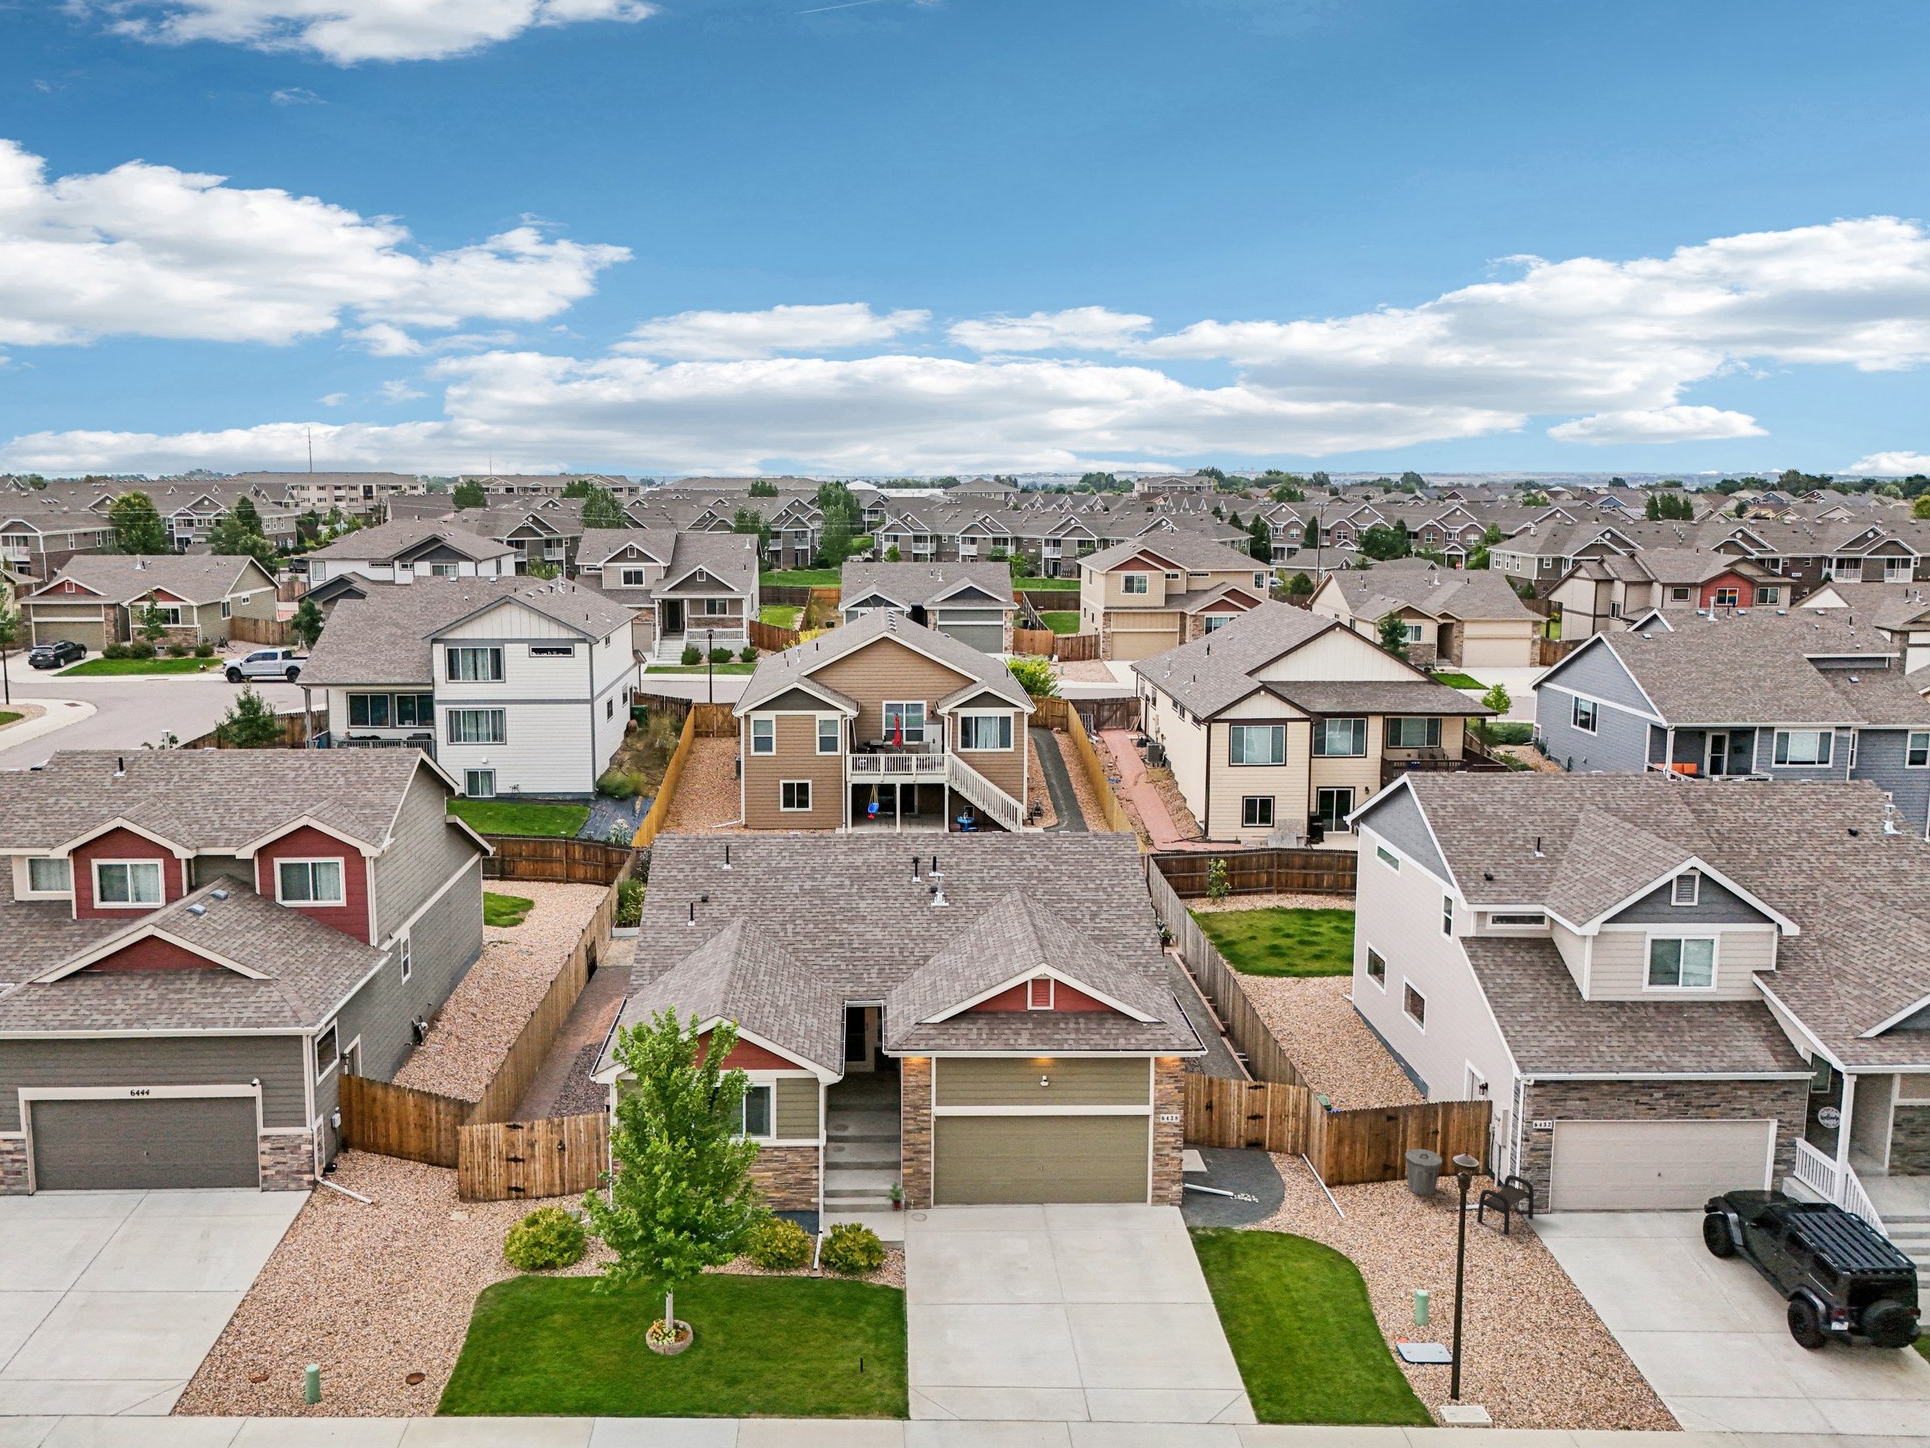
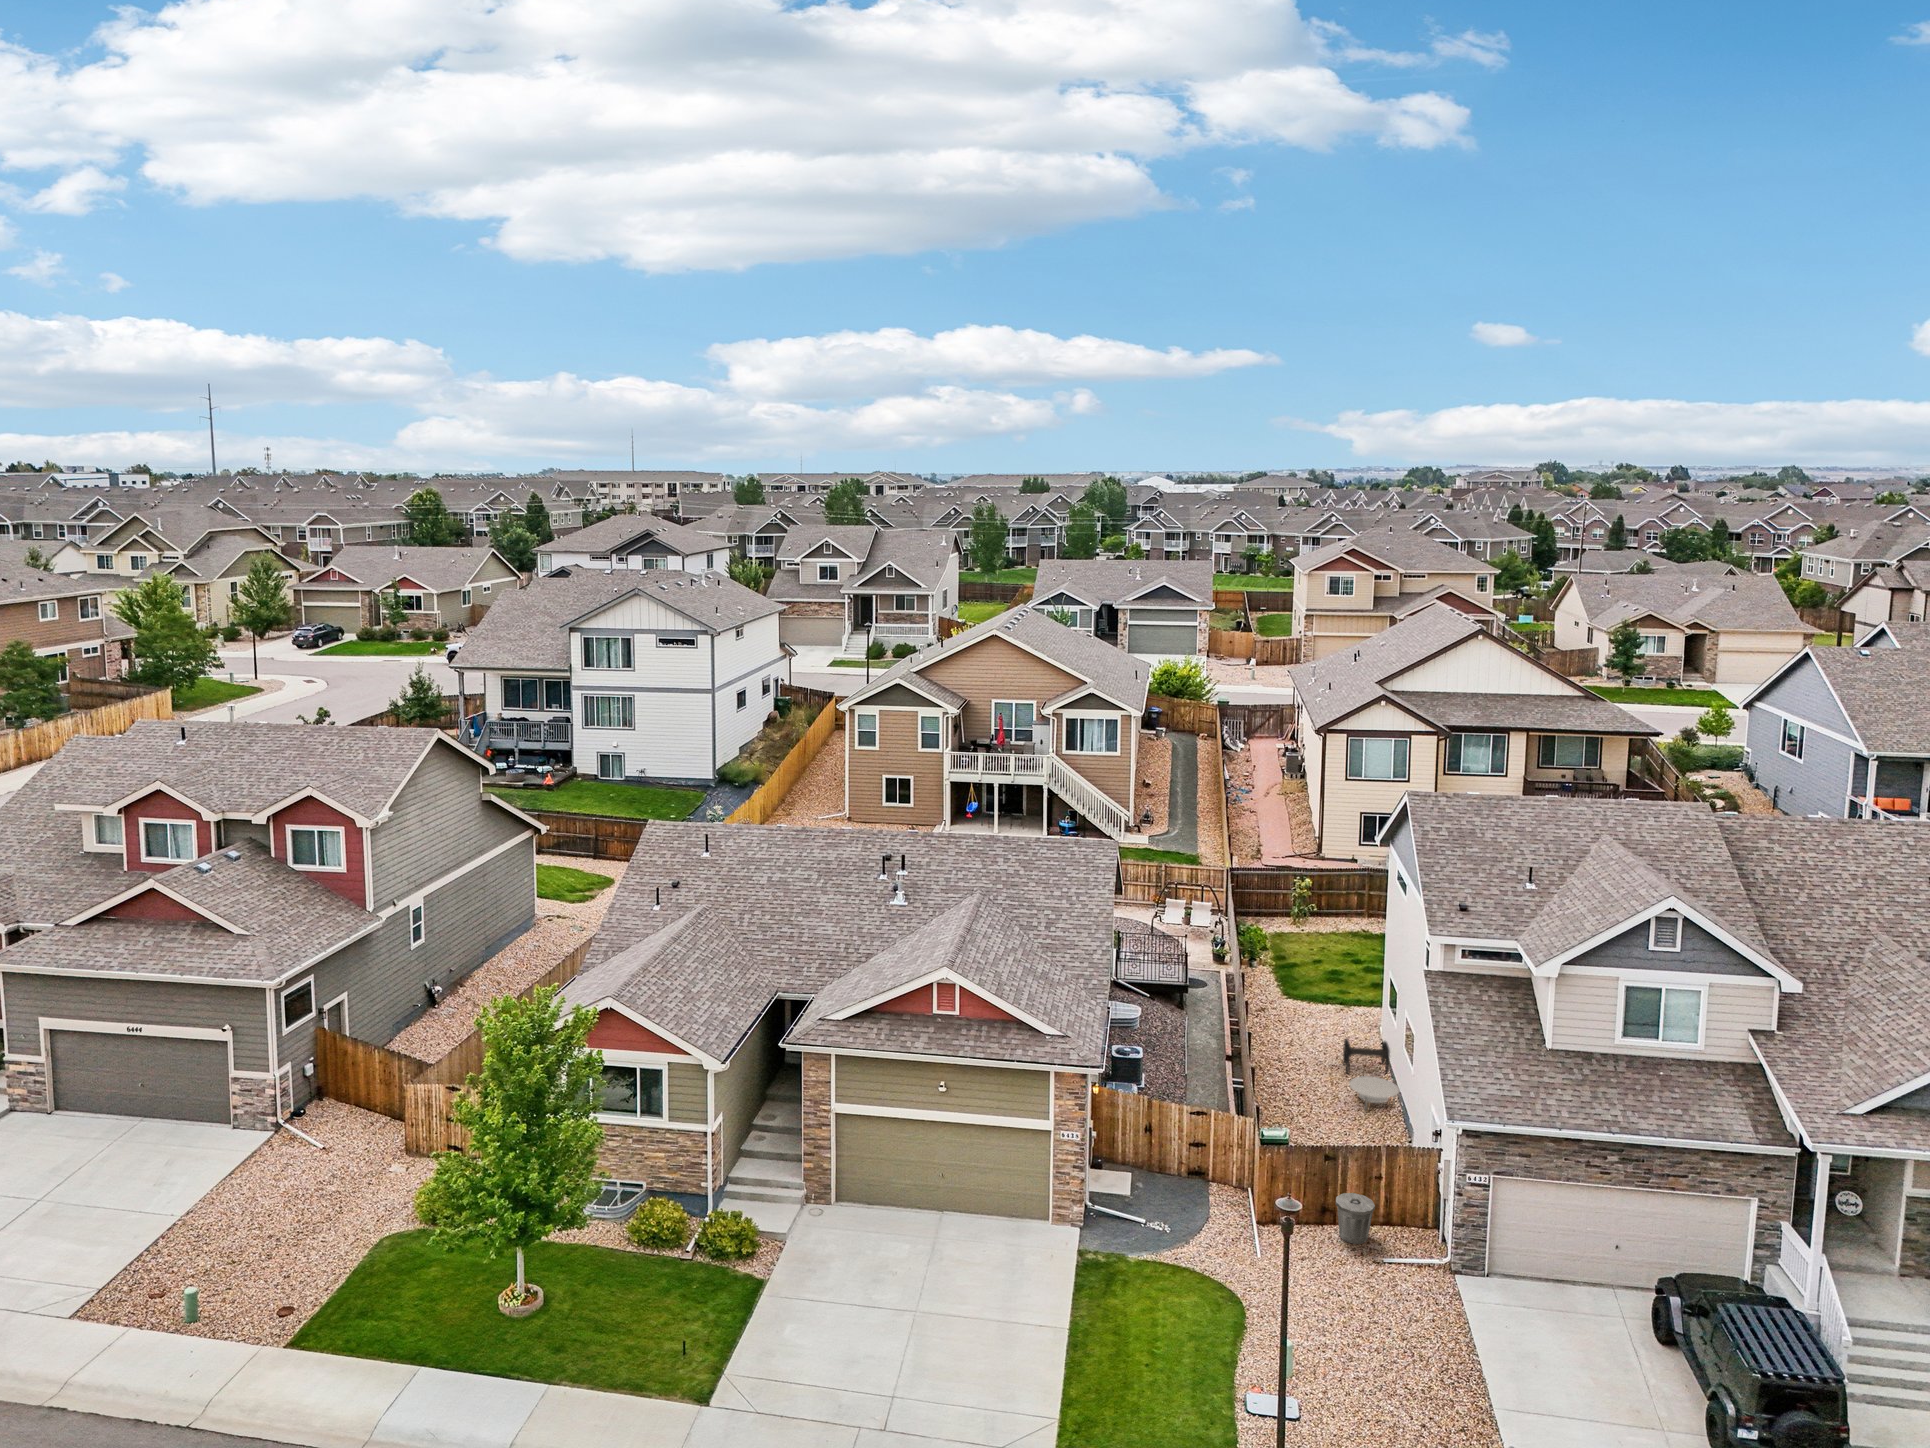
round table: none [1353,1040,1401,1074] -> present [1349,1076,1399,1113]
bench: present [1477,1175,1534,1234] -> present [1343,1039,1390,1074]
potted plant: present [886,1182,905,1210] -> none [783,1174,806,1204]

